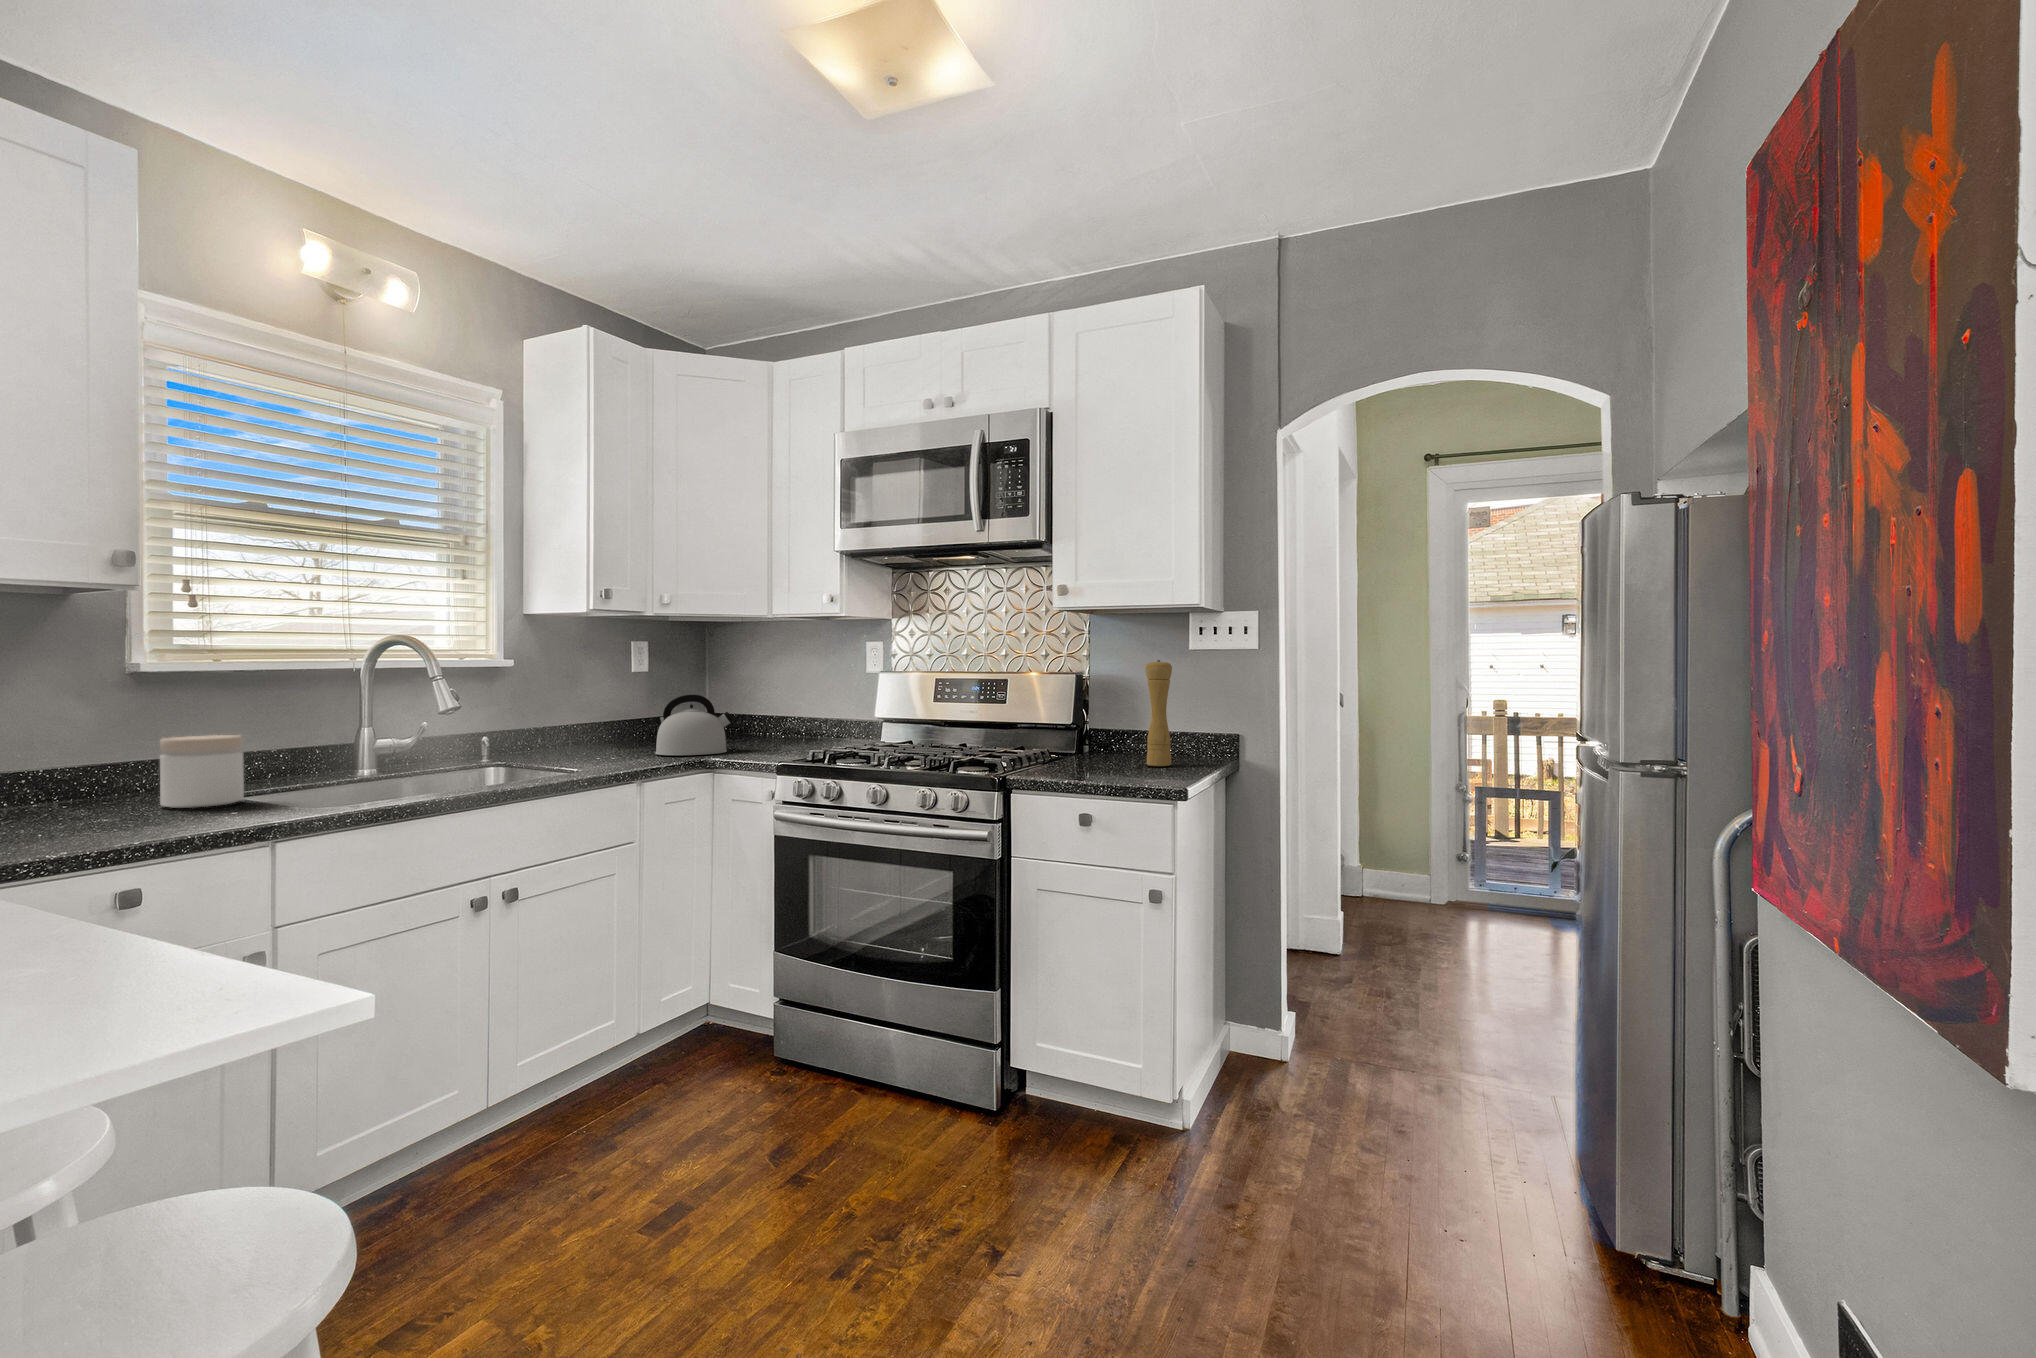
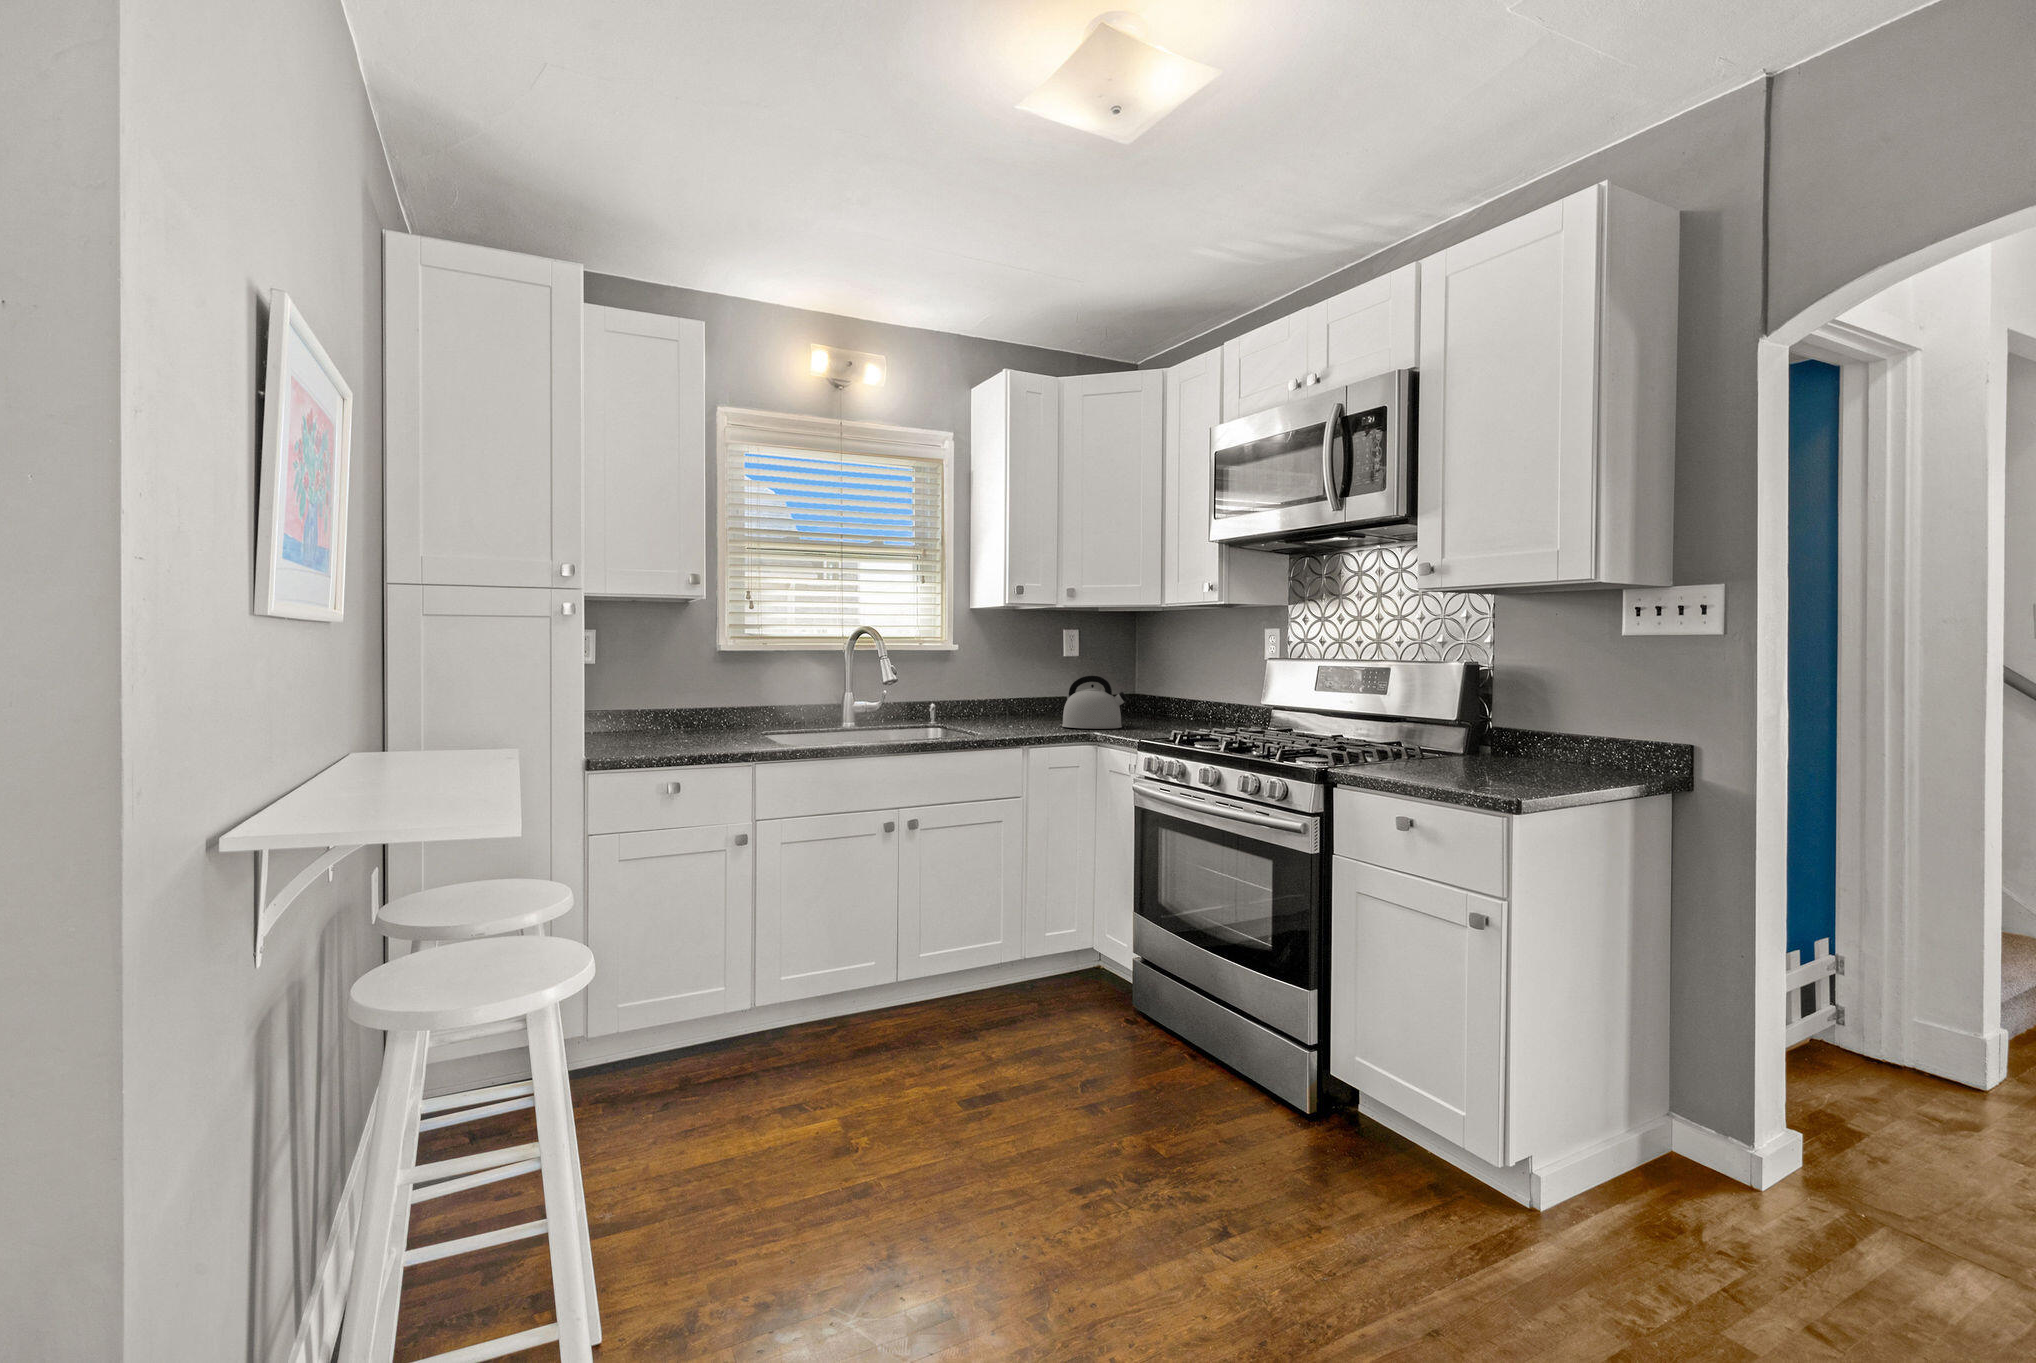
pepper mill: present [1145,660,1172,766] -> none [1510,645,1546,769]
jar: present [160,735,244,808] -> none [718,692,763,739]

